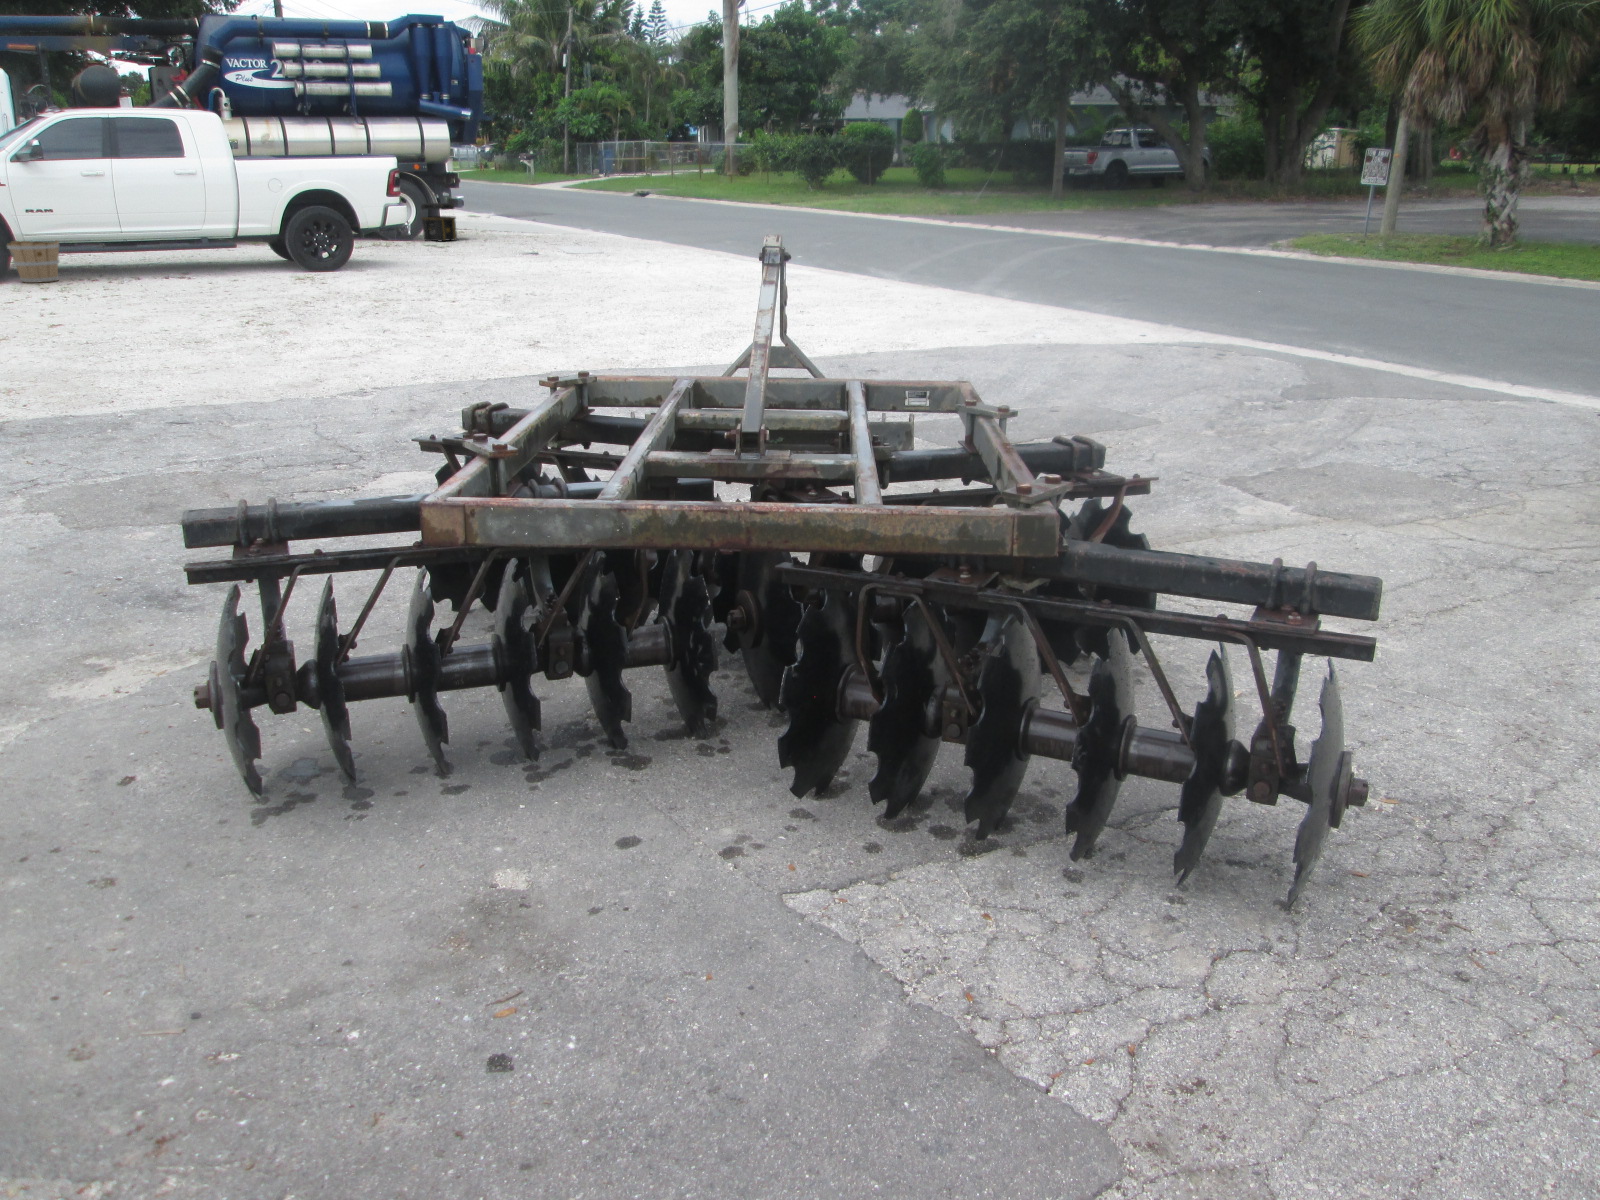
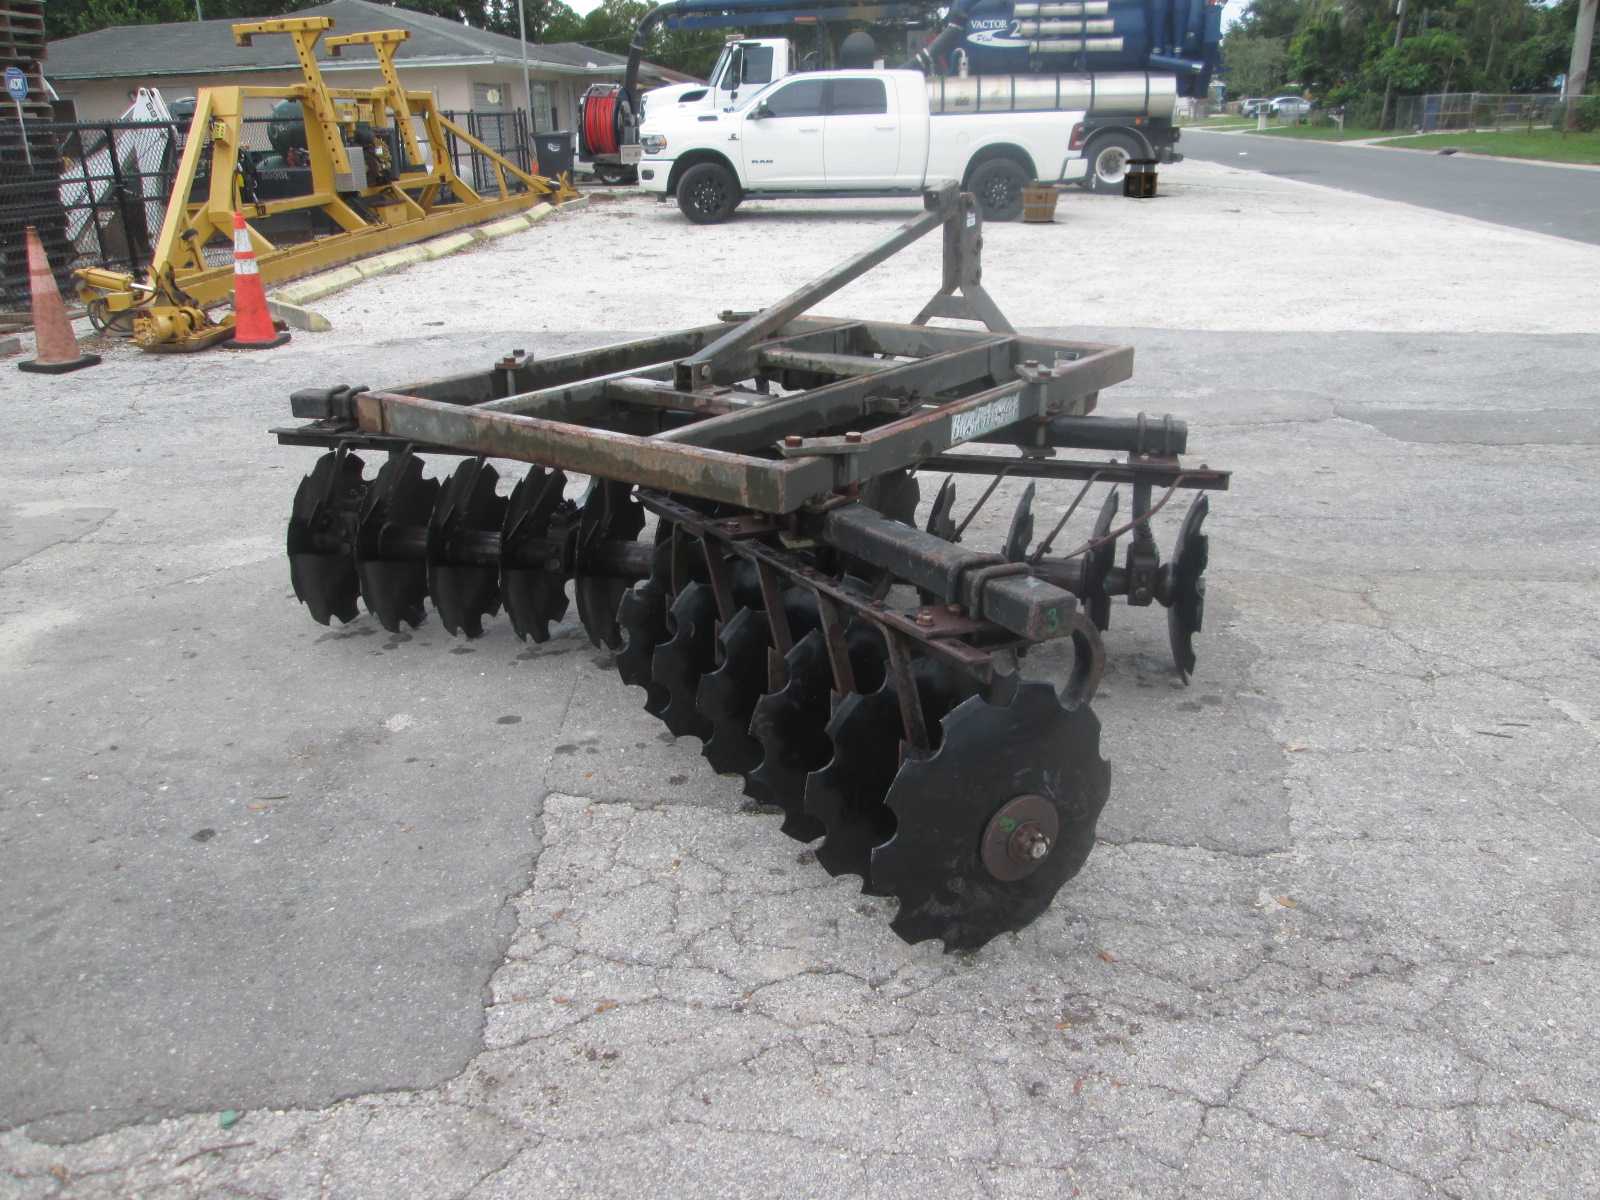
wooden bucket: present [7,241,59,283] -> present [1021,185,1060,222]

